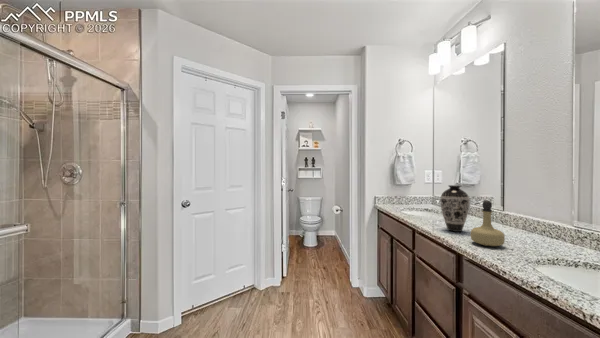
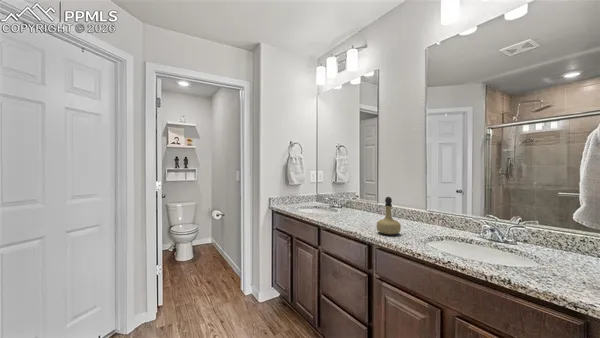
decorative vase: present [440,185,470,232] -> none [345,185,368,225]

